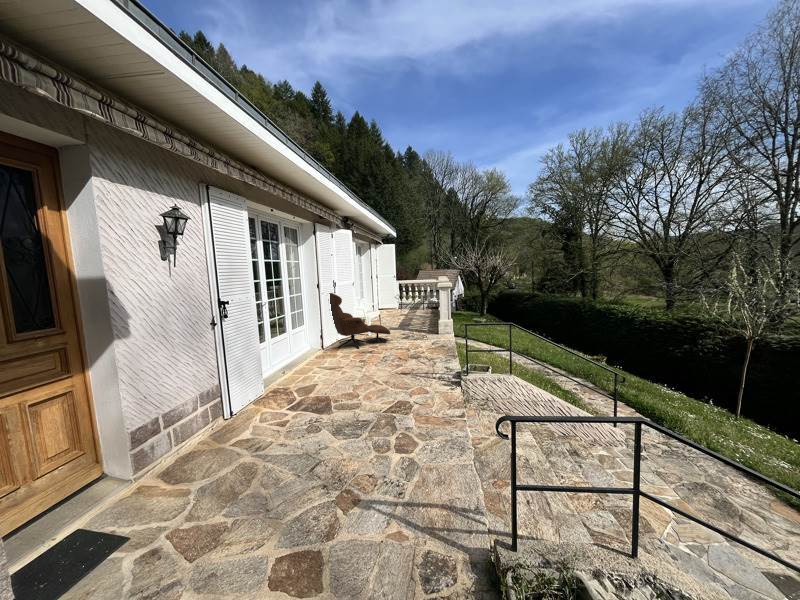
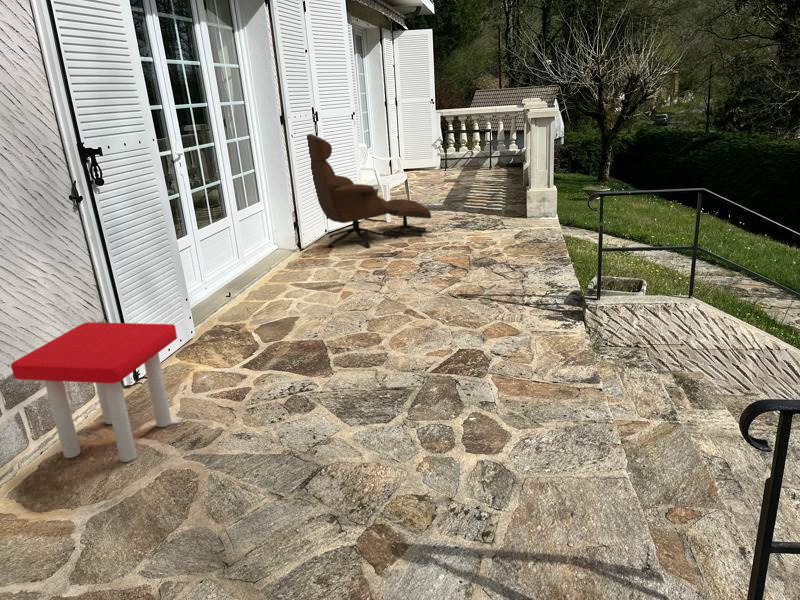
stool: none [169,385,255,459] -> present [11,322,177,462]

